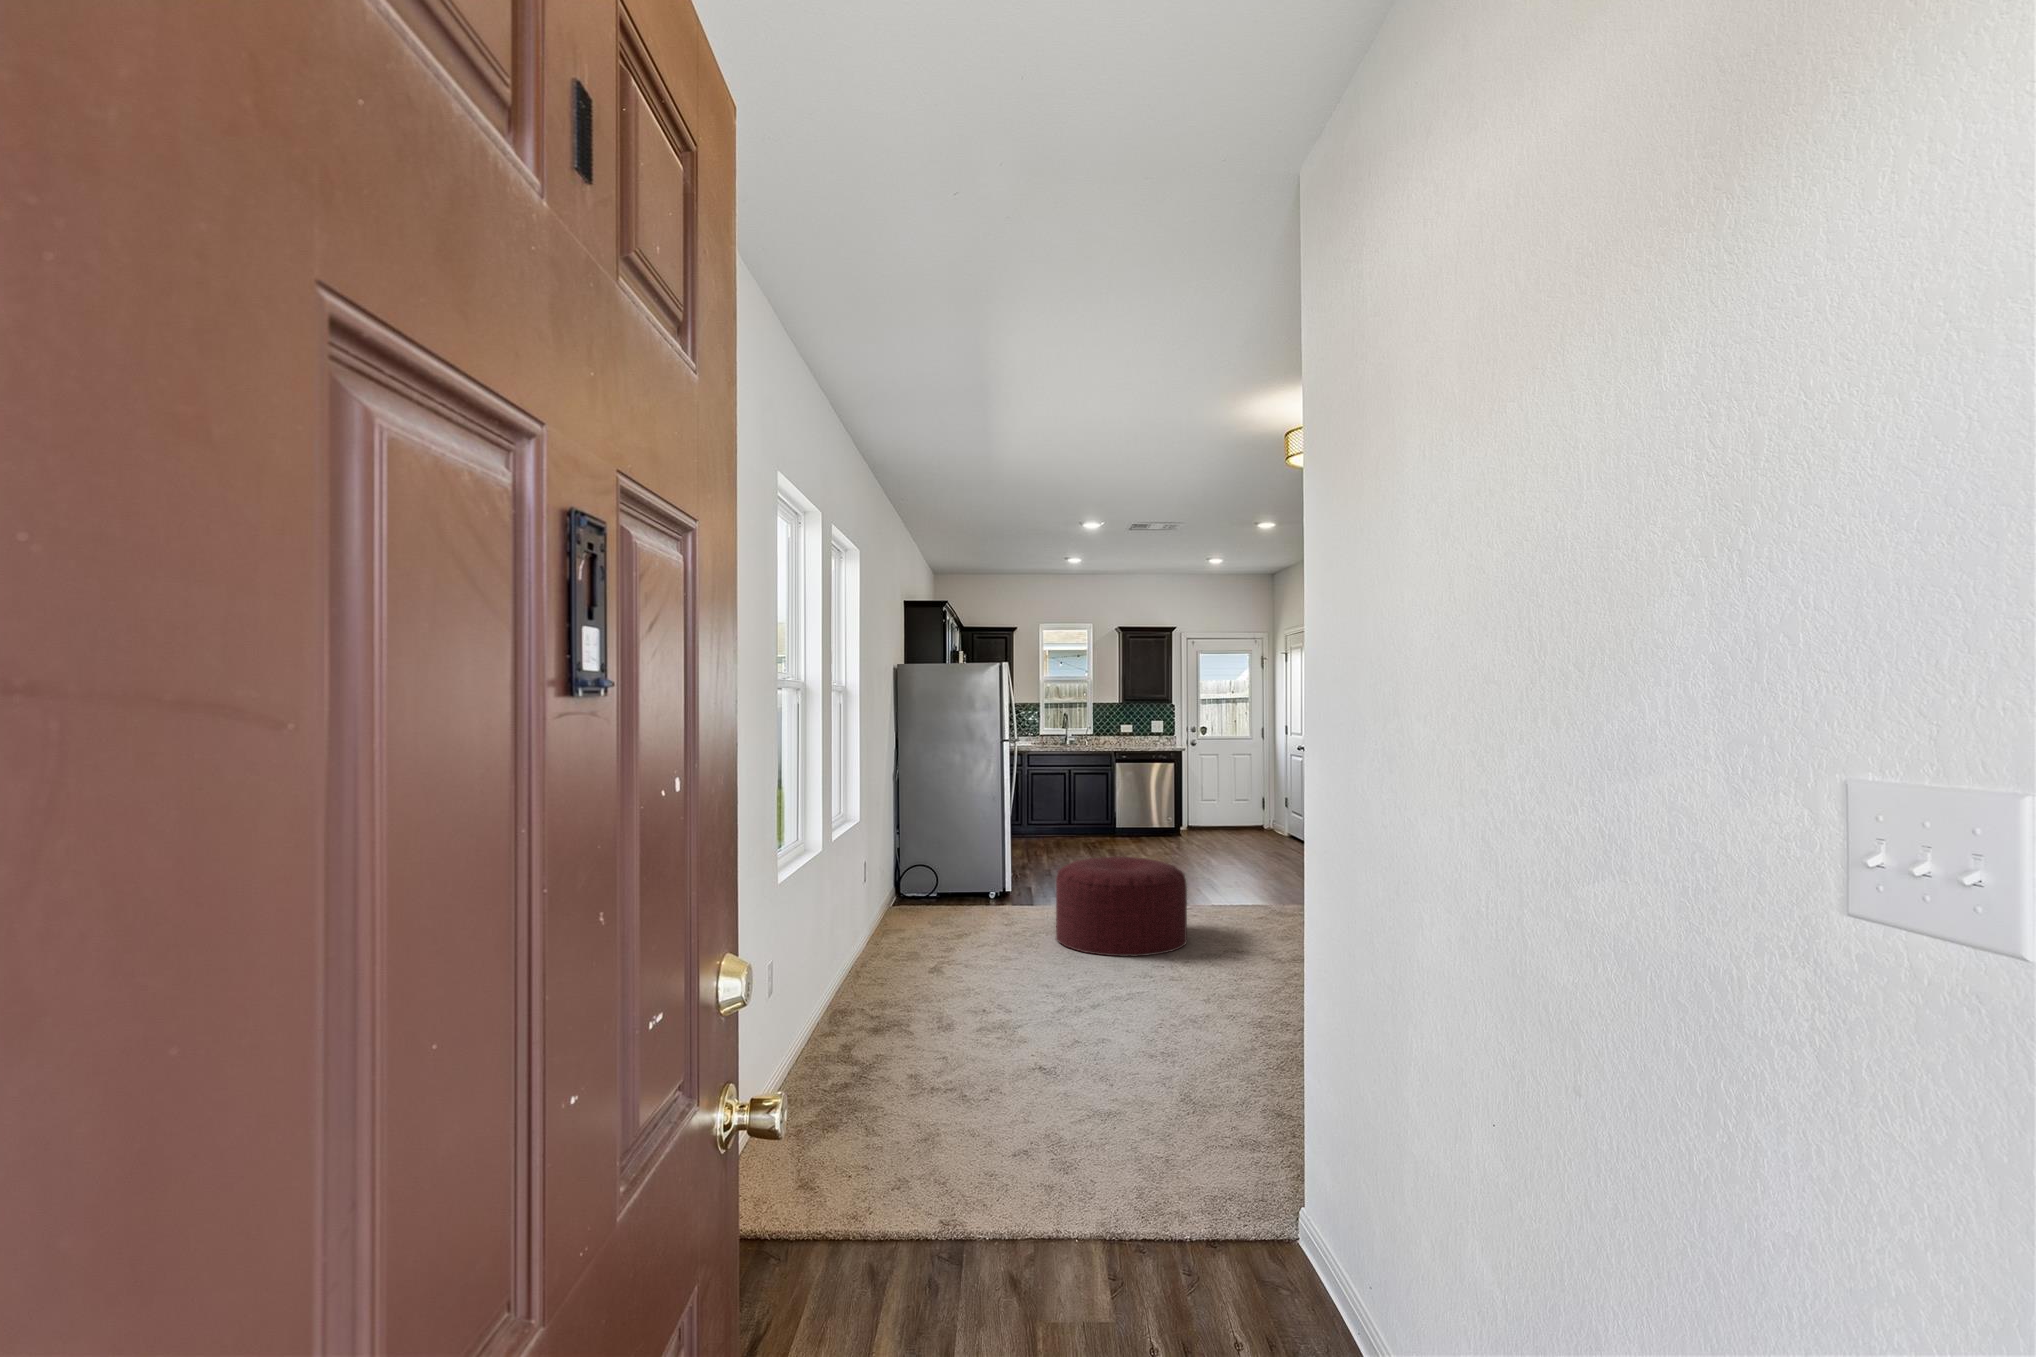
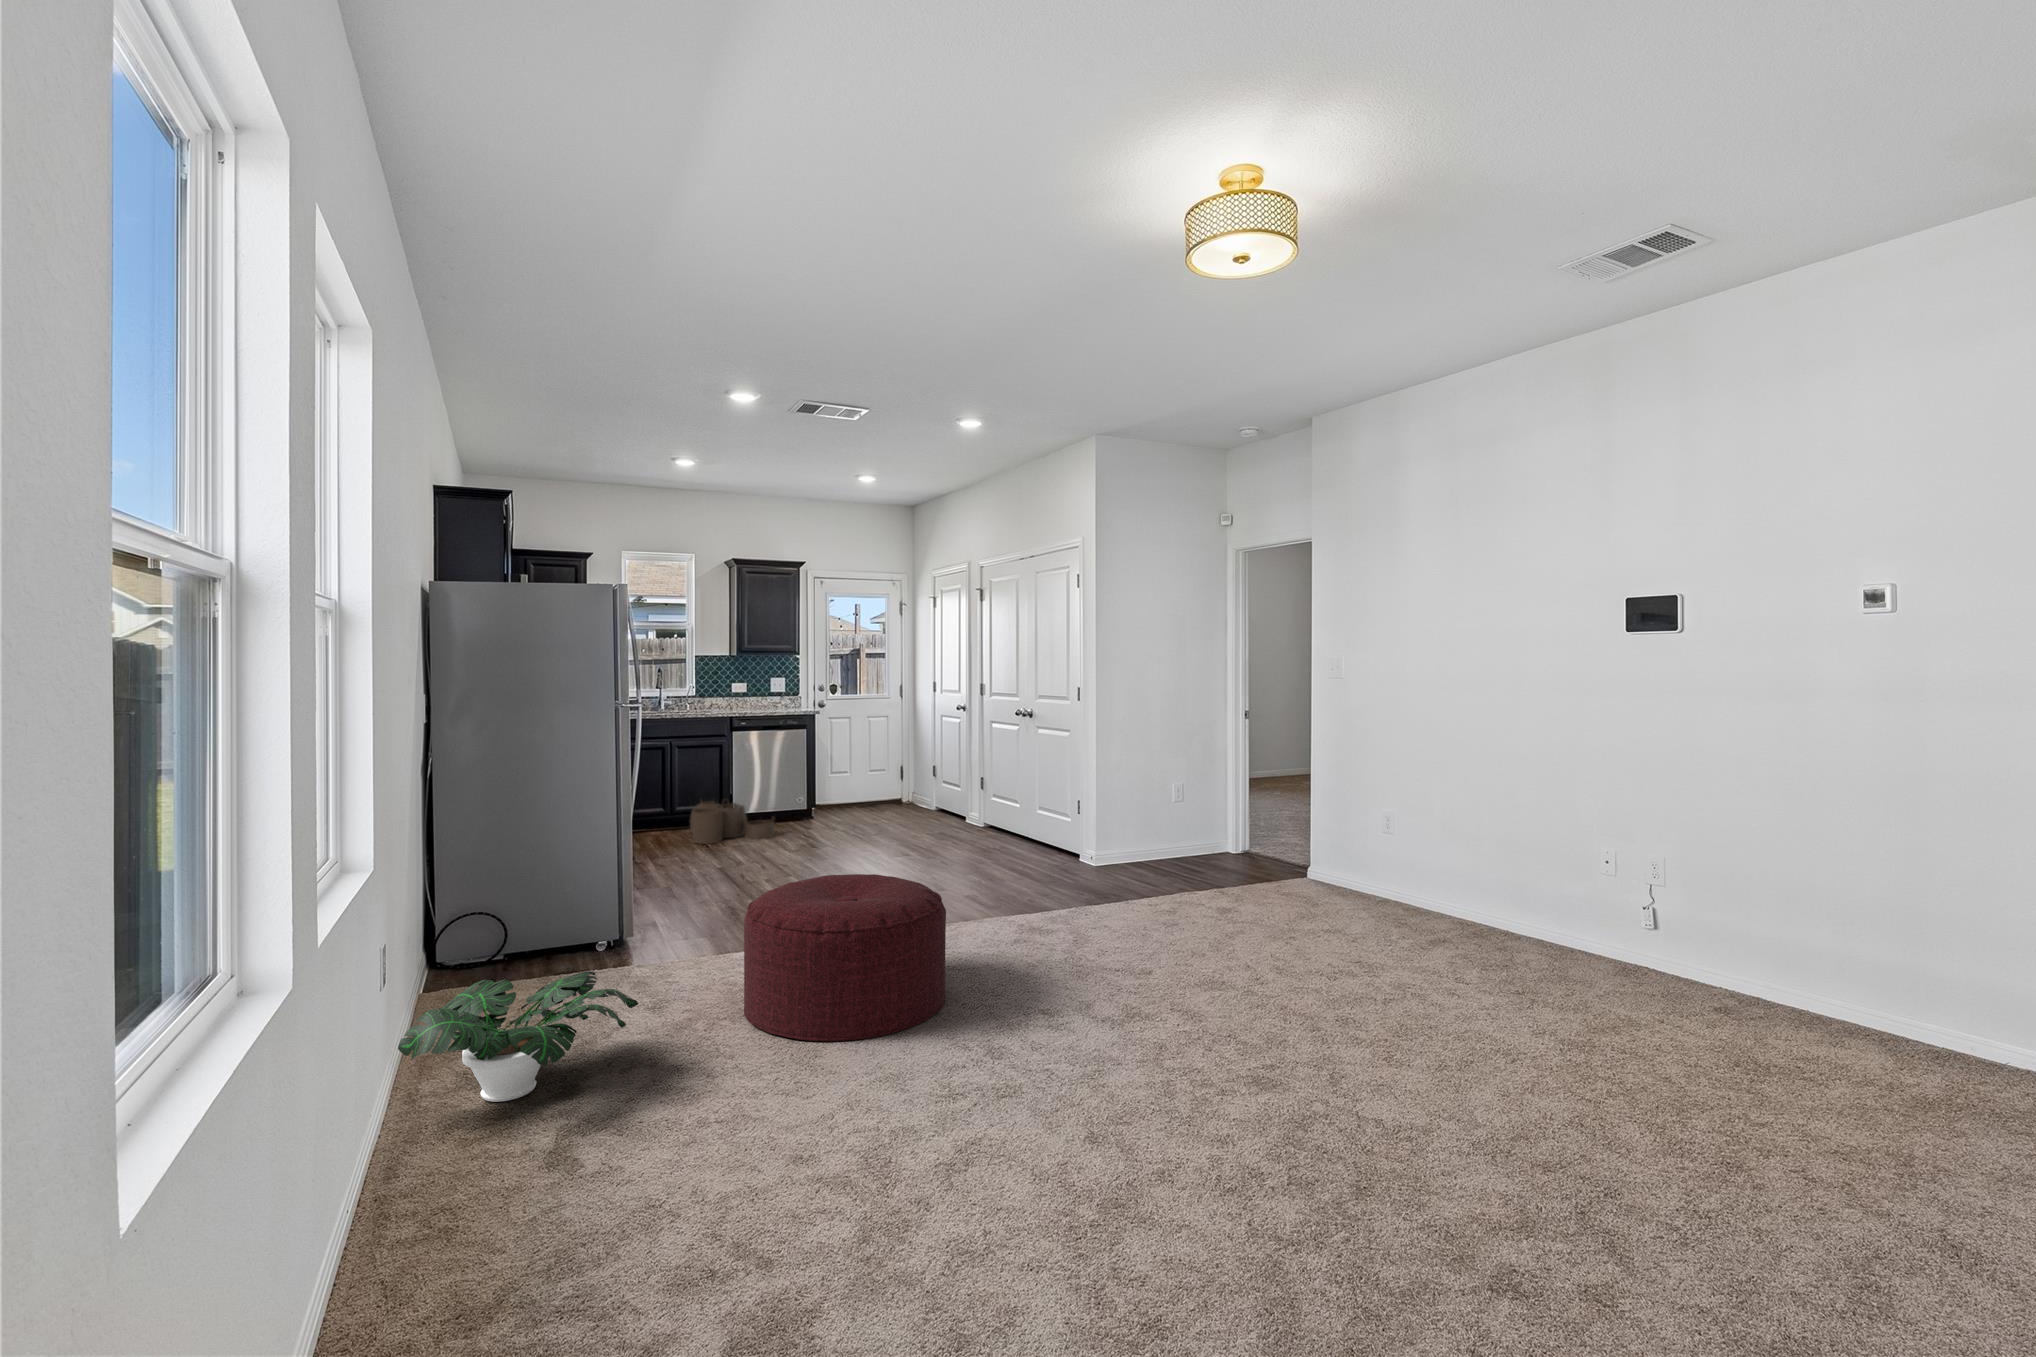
woven basket: none [1081,813,1143,847] -> present [690,801,774,844]
potted plant: none [871,891,988,954] -> present [398,971,638,1102]

